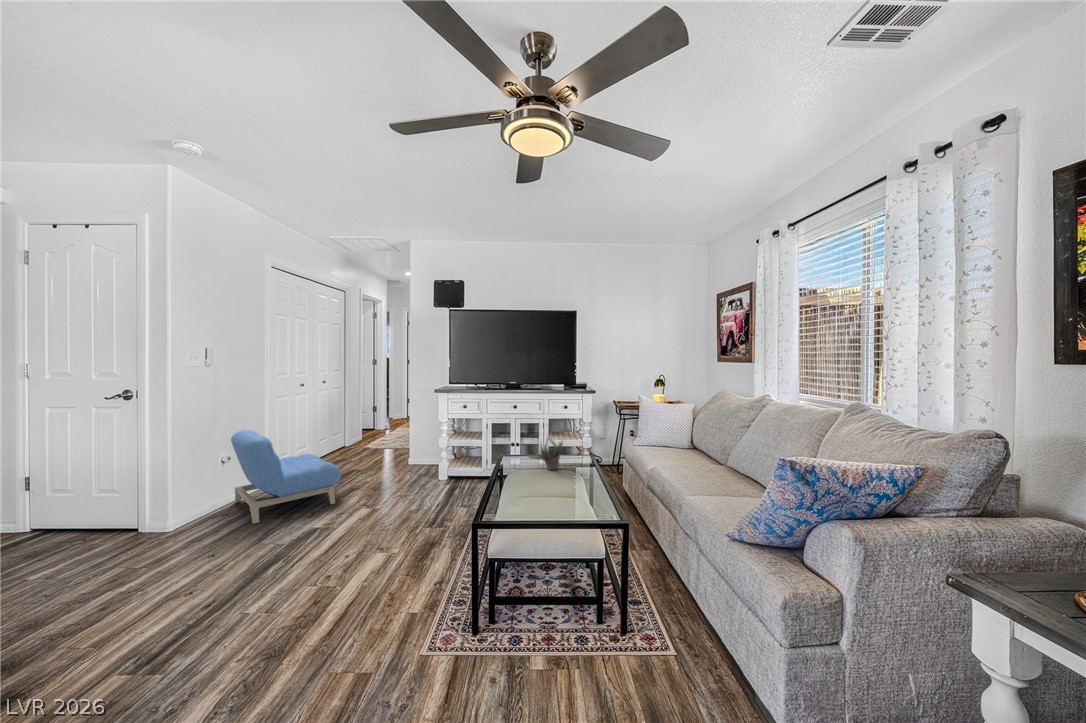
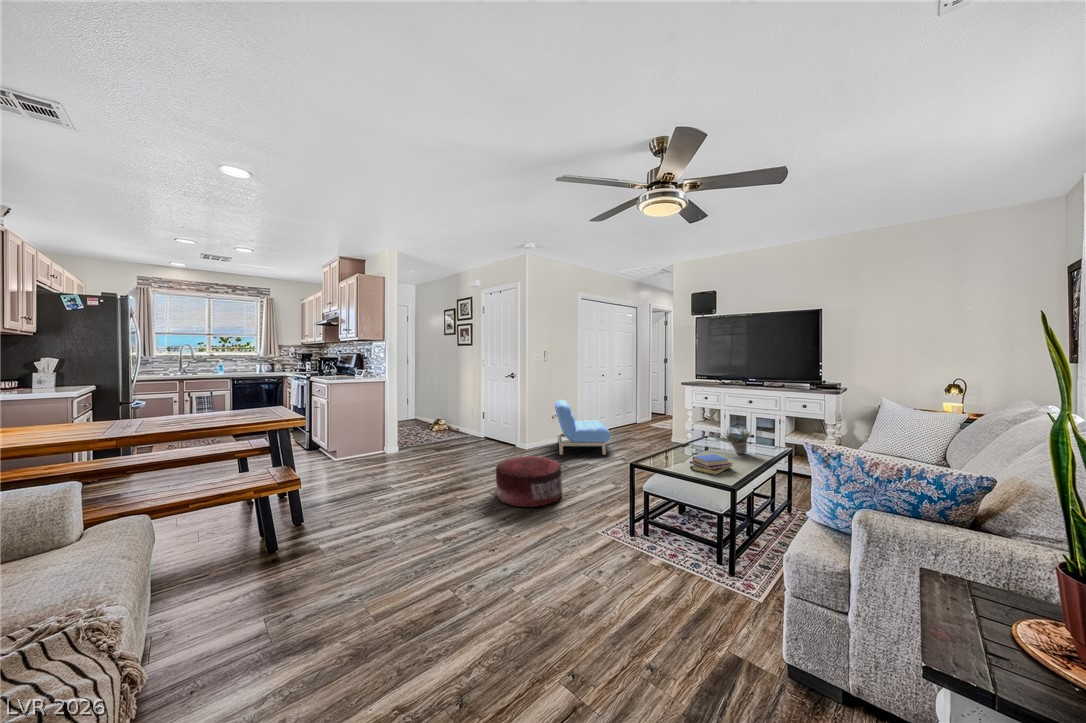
book: none [538,480,579,508] -> present [690,455,733,475]
pouf: none [142,542,311,686] -> present [496,456,563,507]

